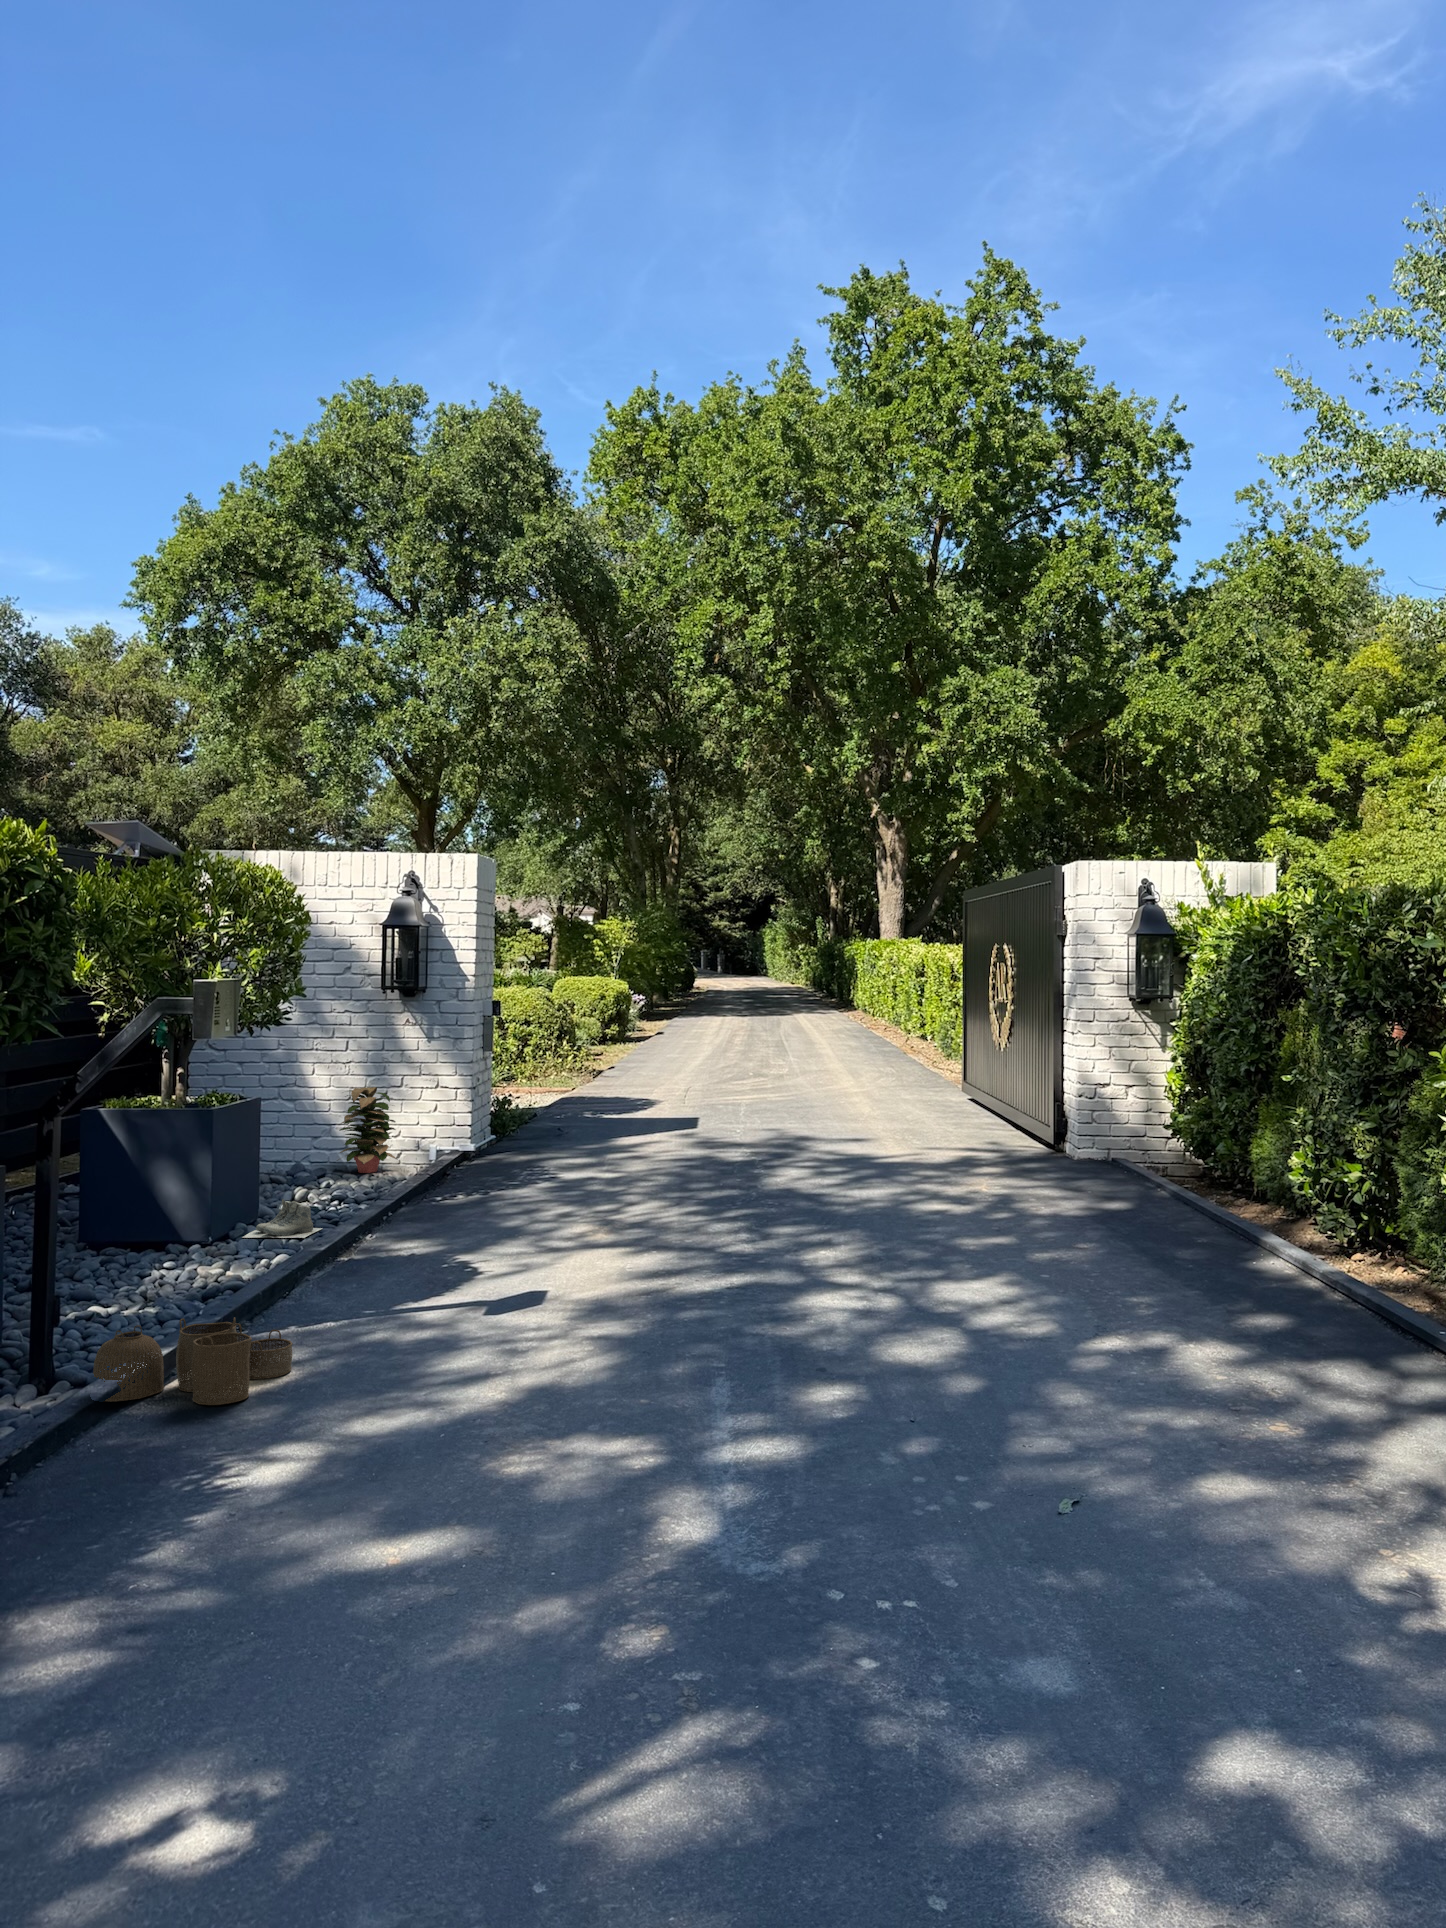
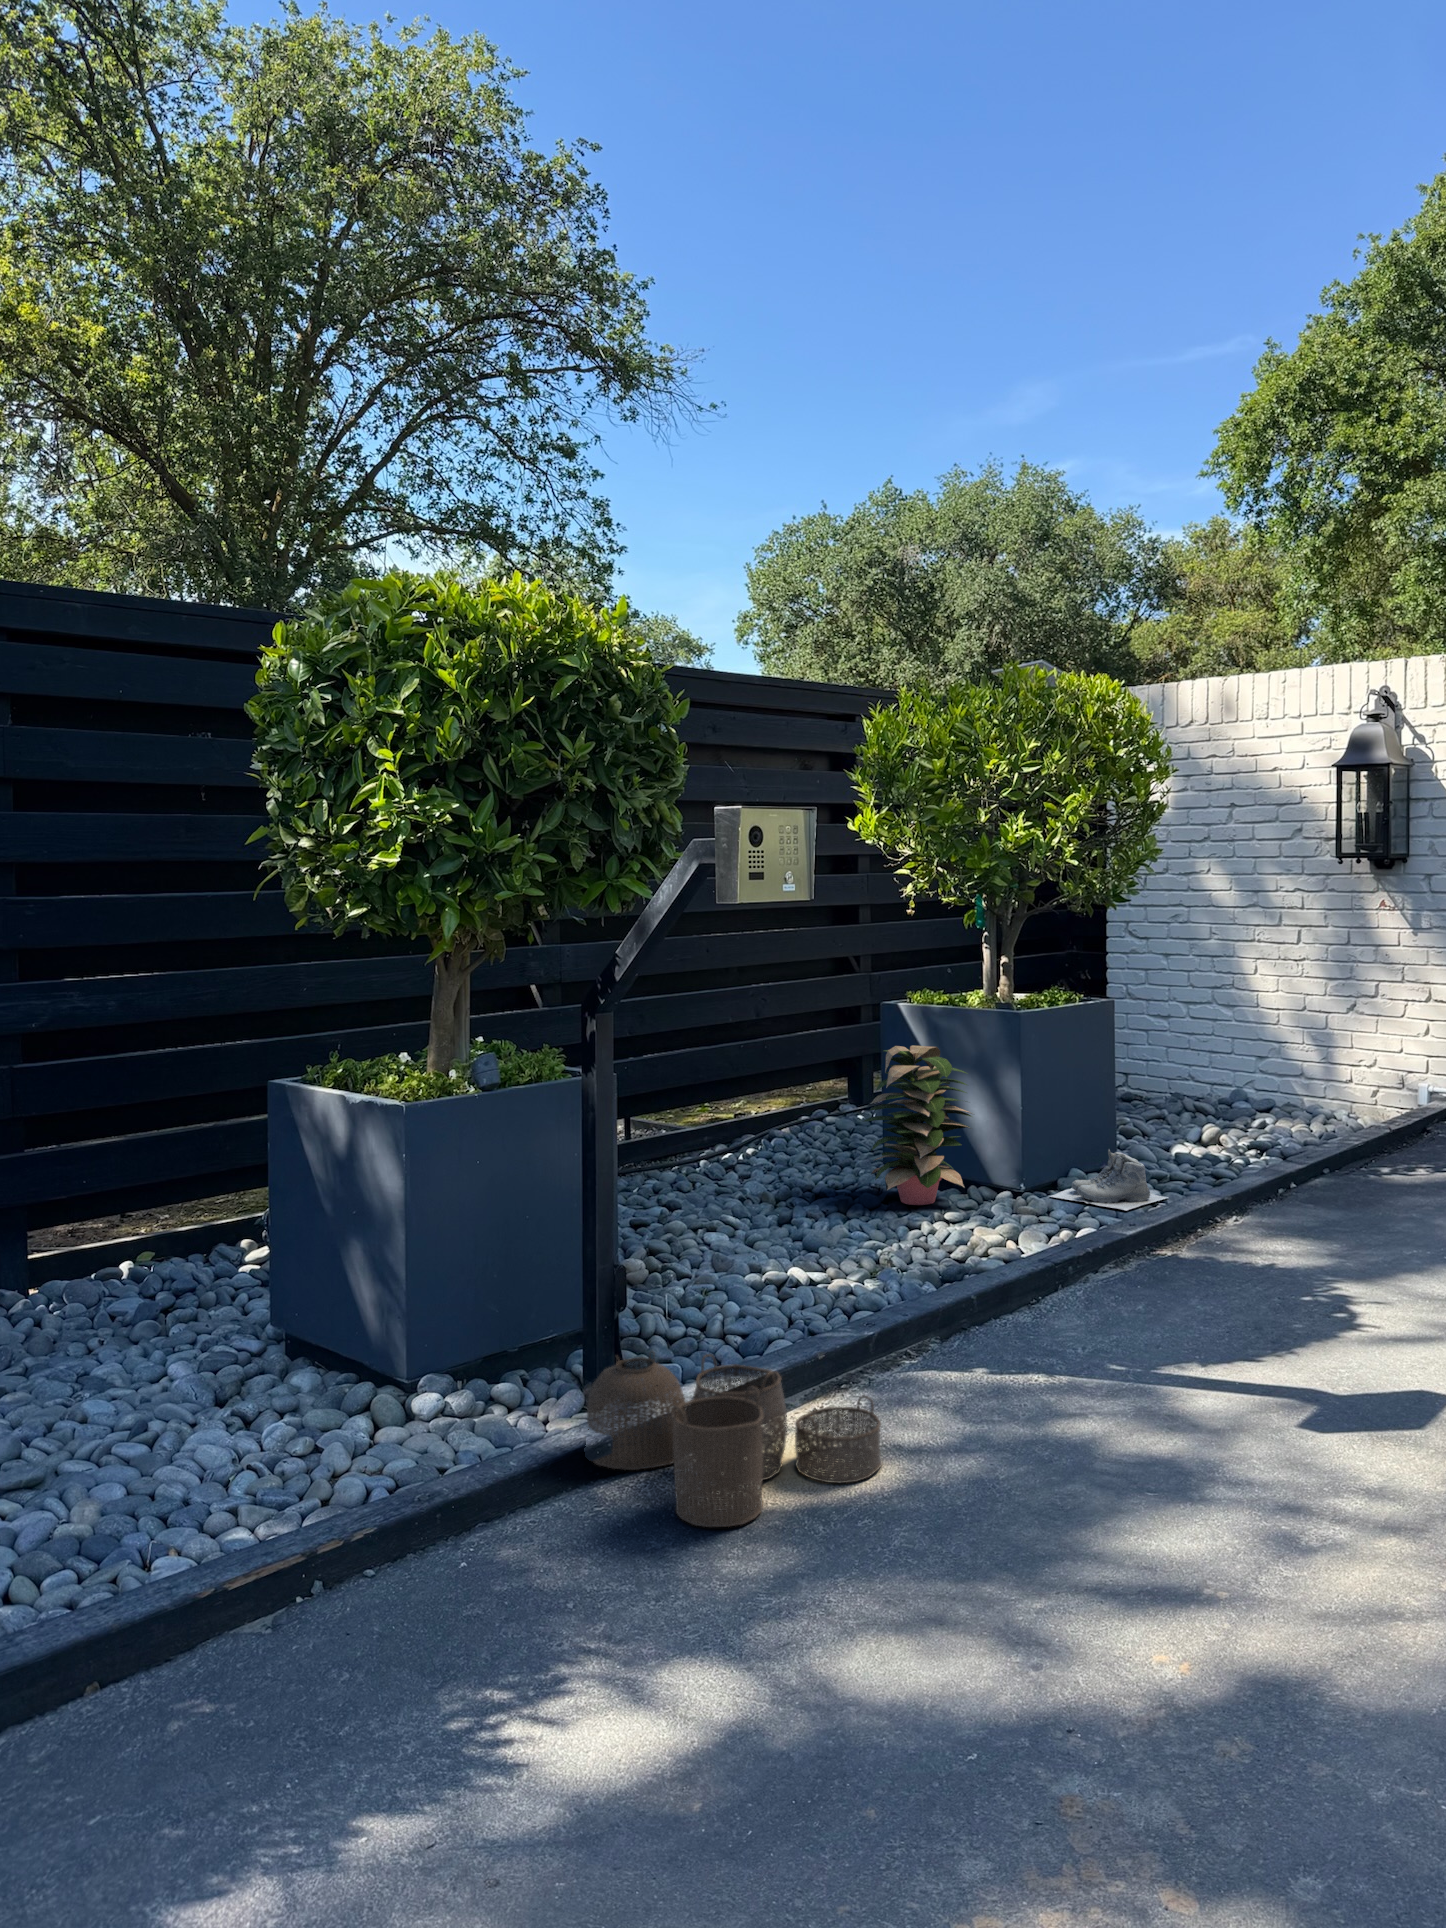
decorative plant: present [337,1087,397,1173] -> present [864,1045,972,1205]

